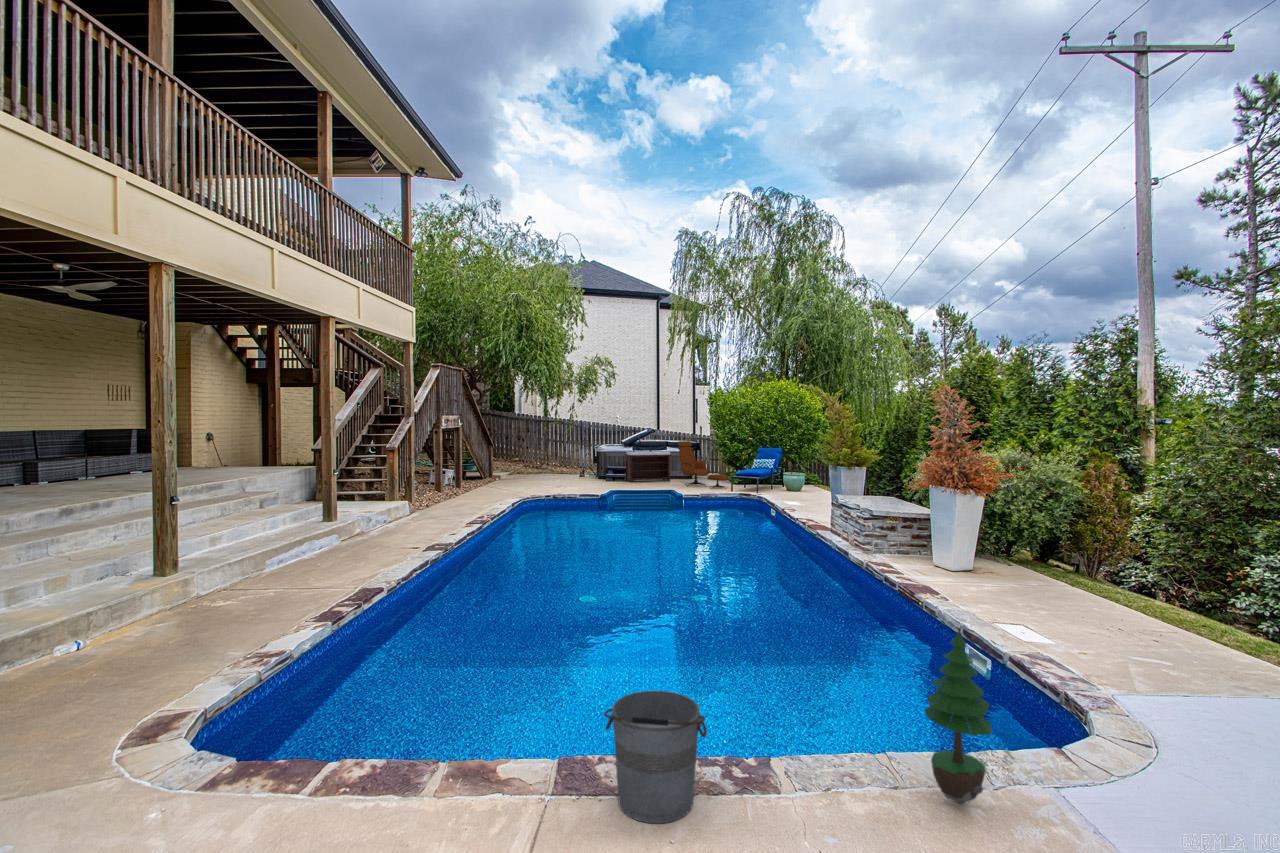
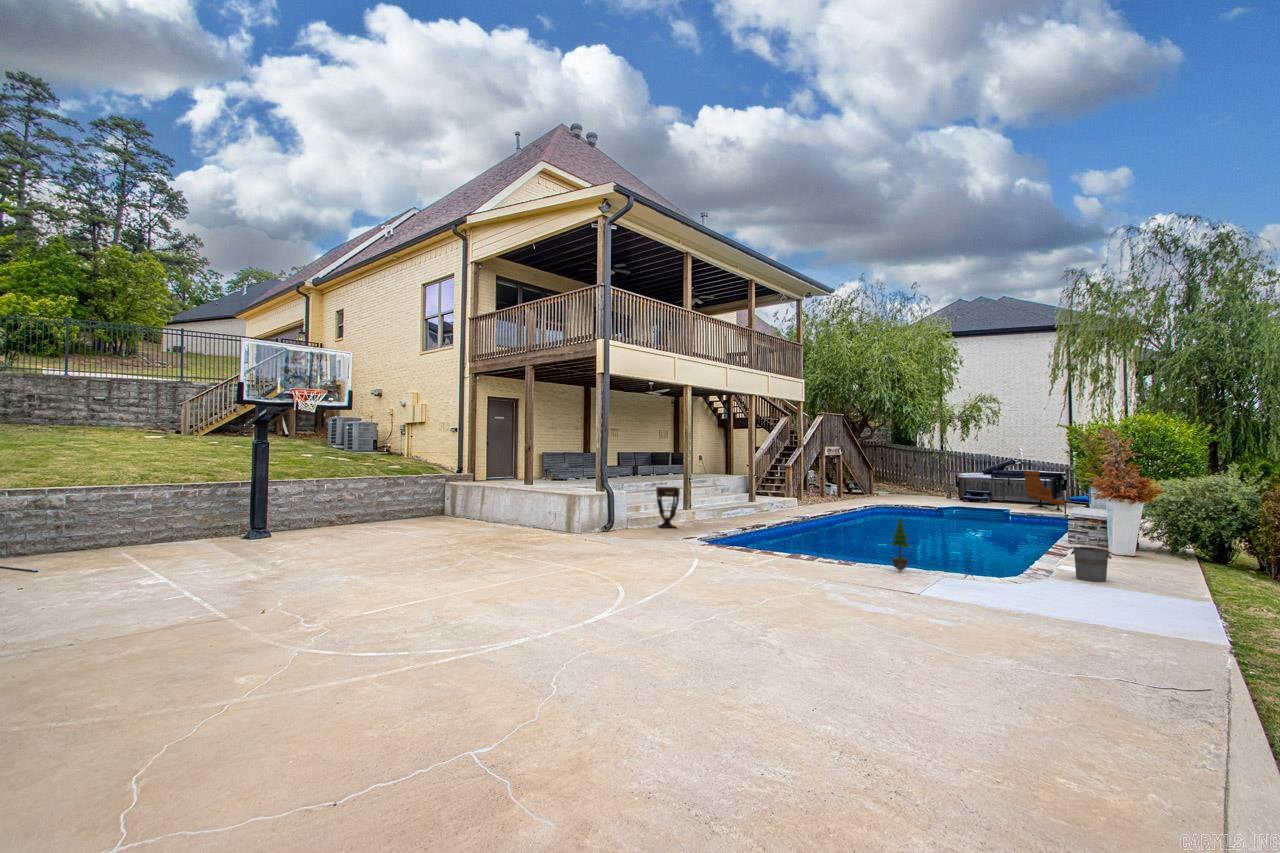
bench: present [625,451,671,482] -> none [981,478,1026,505]
side table: none [36,535,128,680] -> present [656,487,680,528]
bucket: present [604,691,707,823] -> present [1070,547,1111,582]

